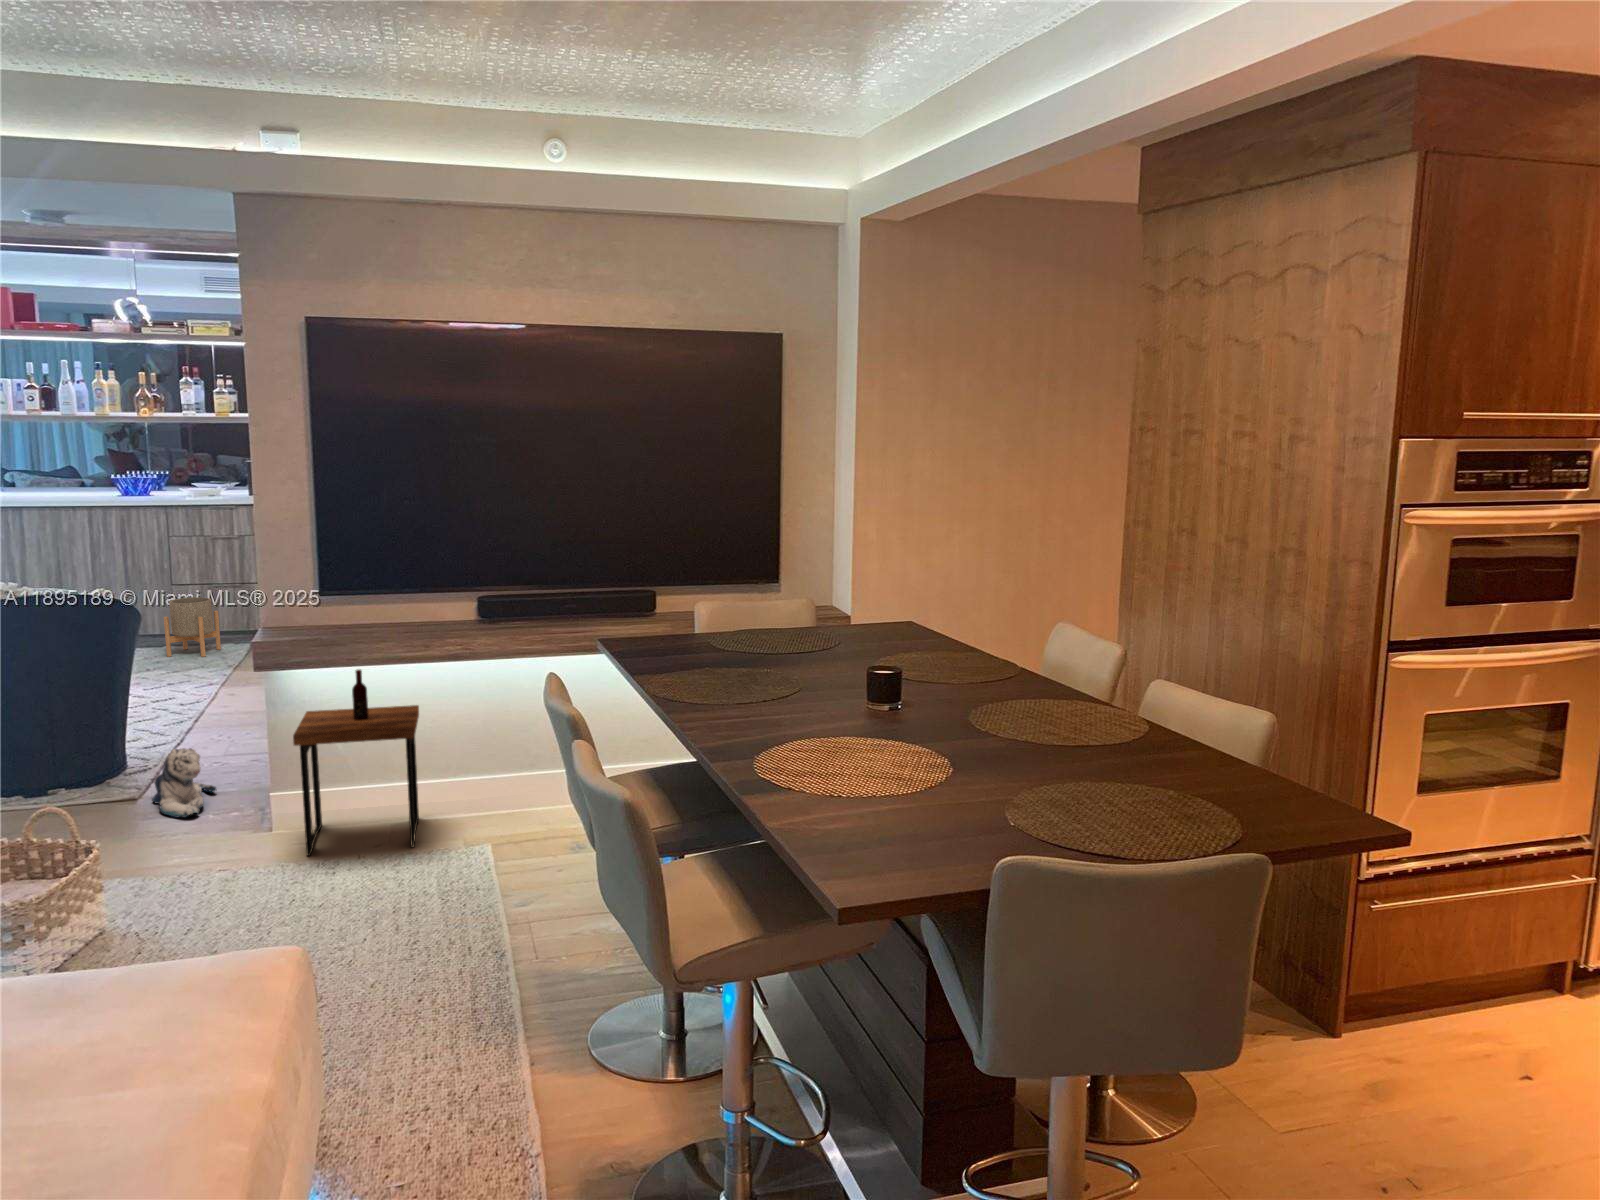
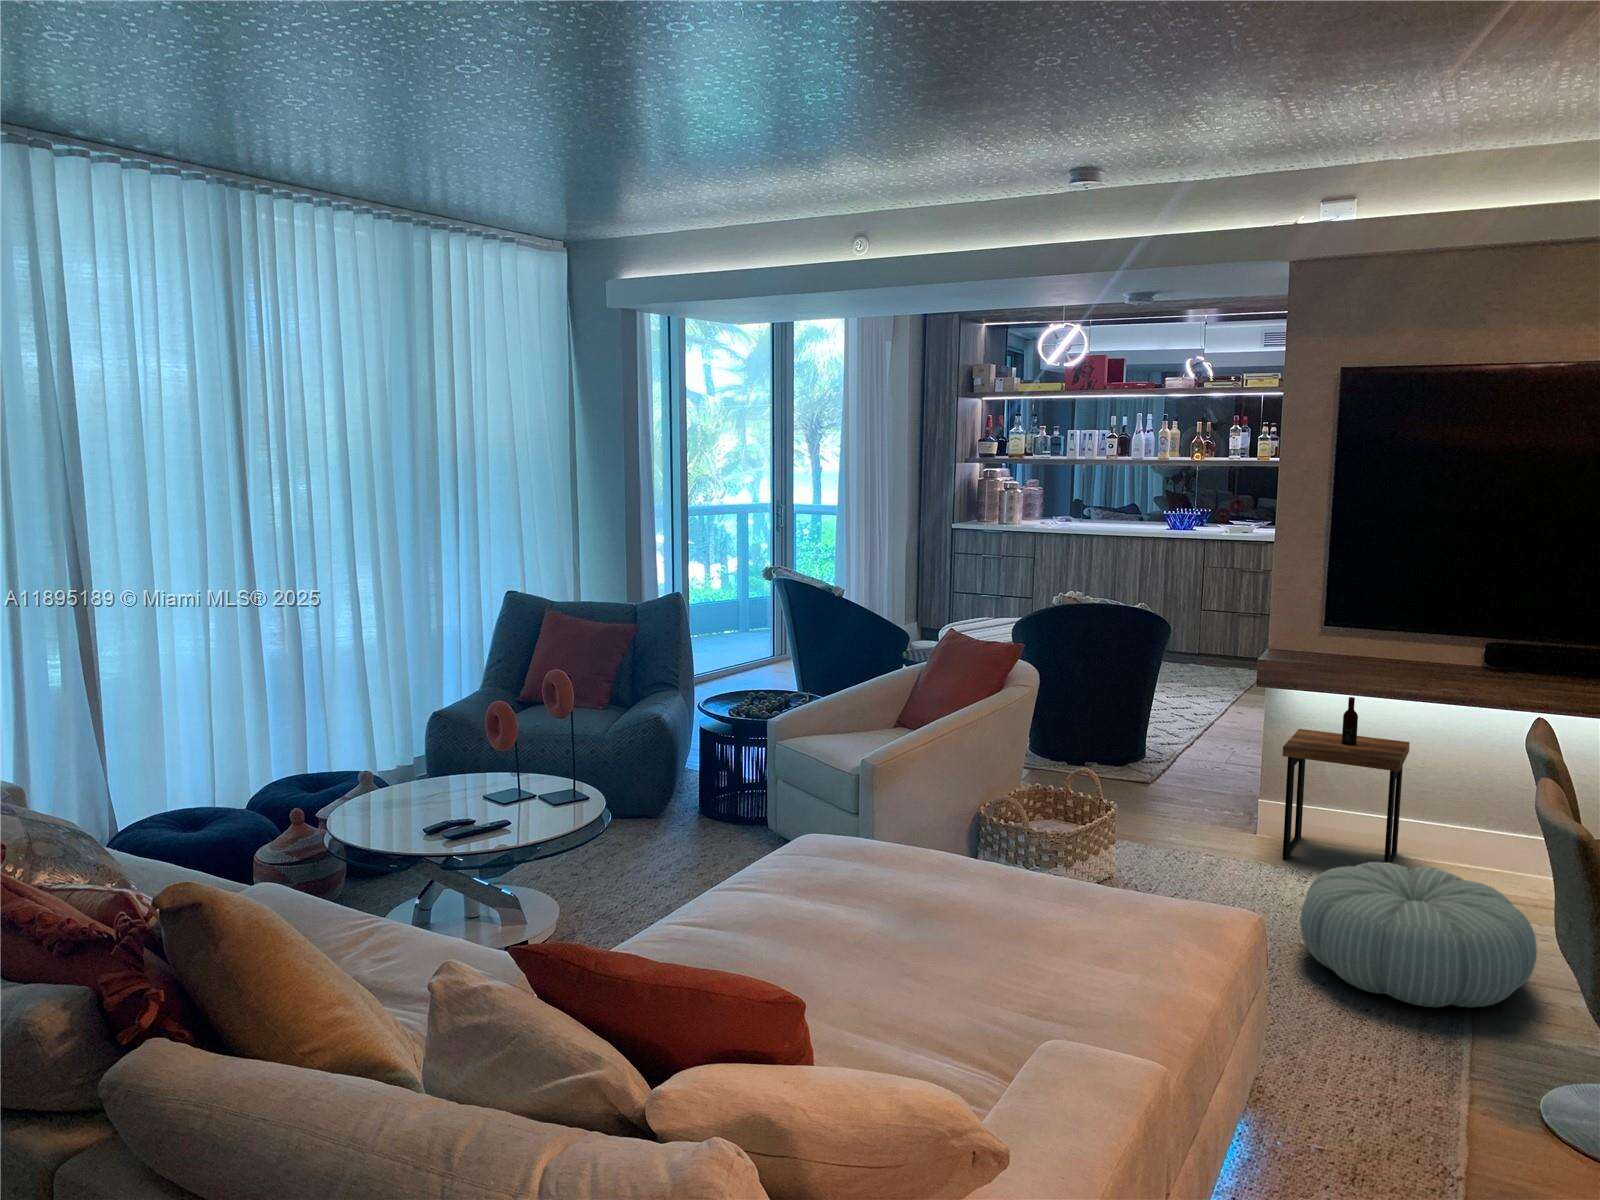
planter: present [164,597,221,657] -> none [1190,621,1237,675]
plush toy: present [152,748,217,818] -> none [1161,743,1214,803]
pouf: none [339,831,559,980] -> present [1300,862,1537,1007]

